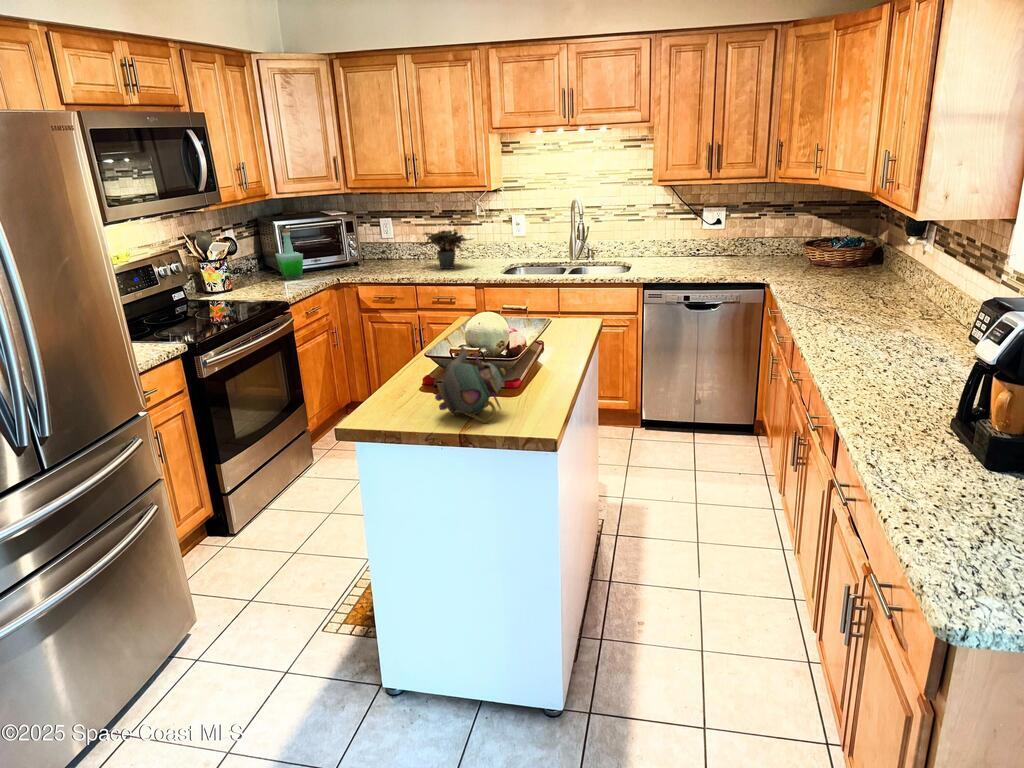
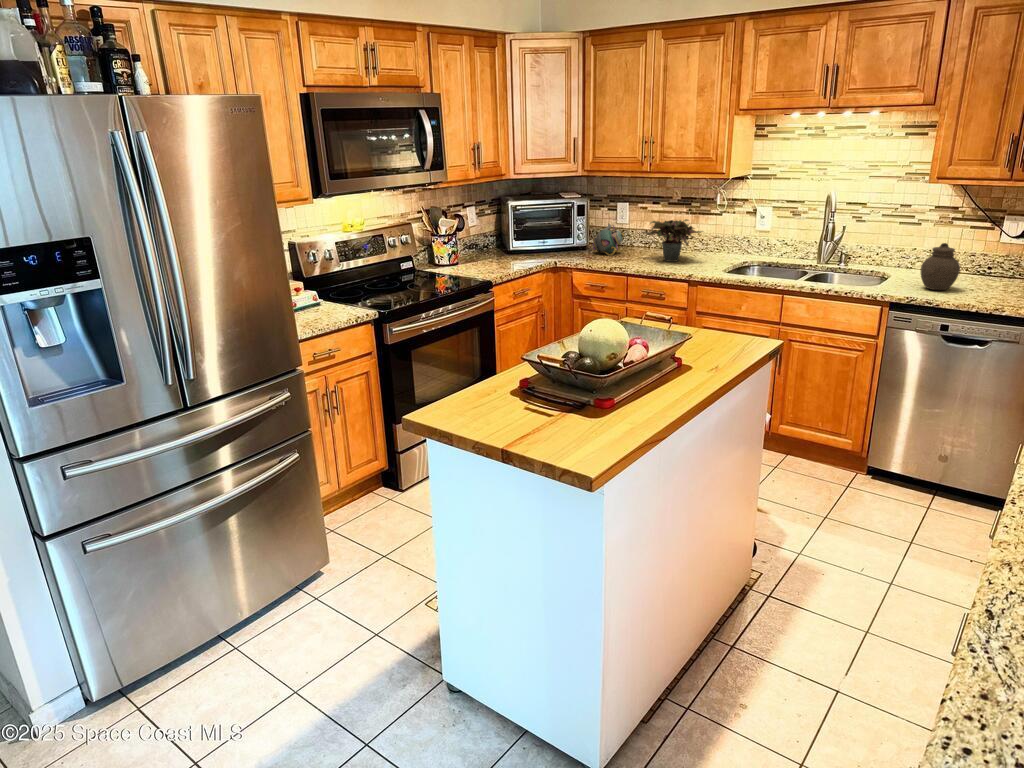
bottle: present [276,229,303,280] -> none [505,208,528,258]
jar: none [657,232,685,270] -> present [921,243,960,290]
teapot: present [435,347,505,423] -> present [592,224,624,256]

